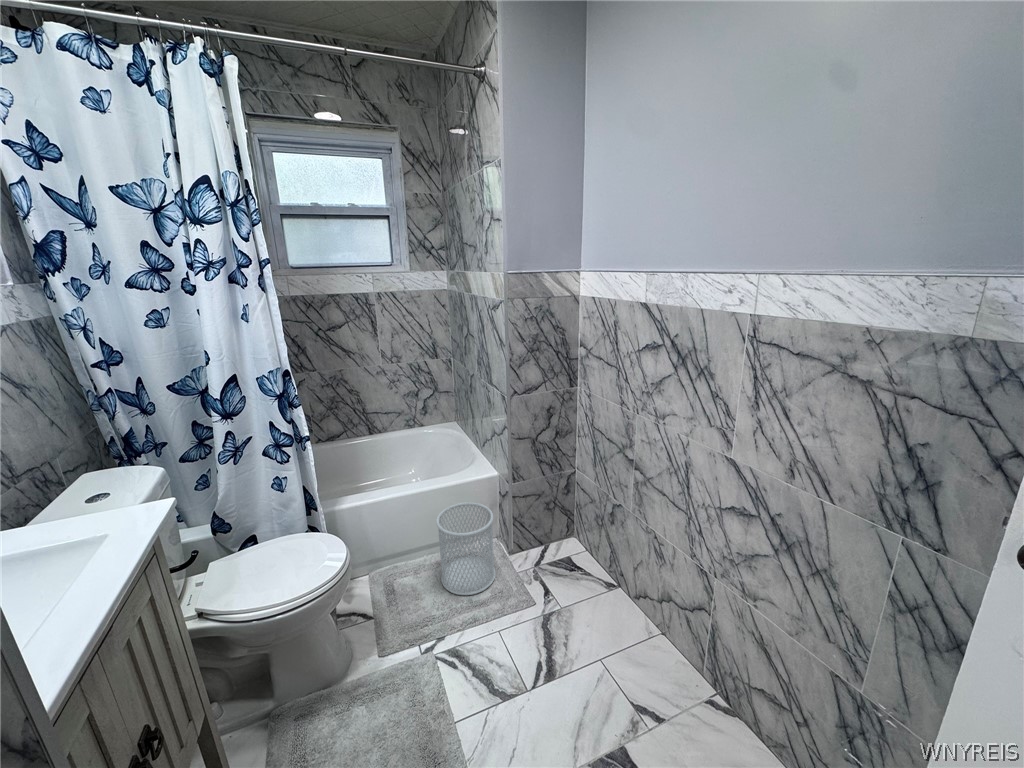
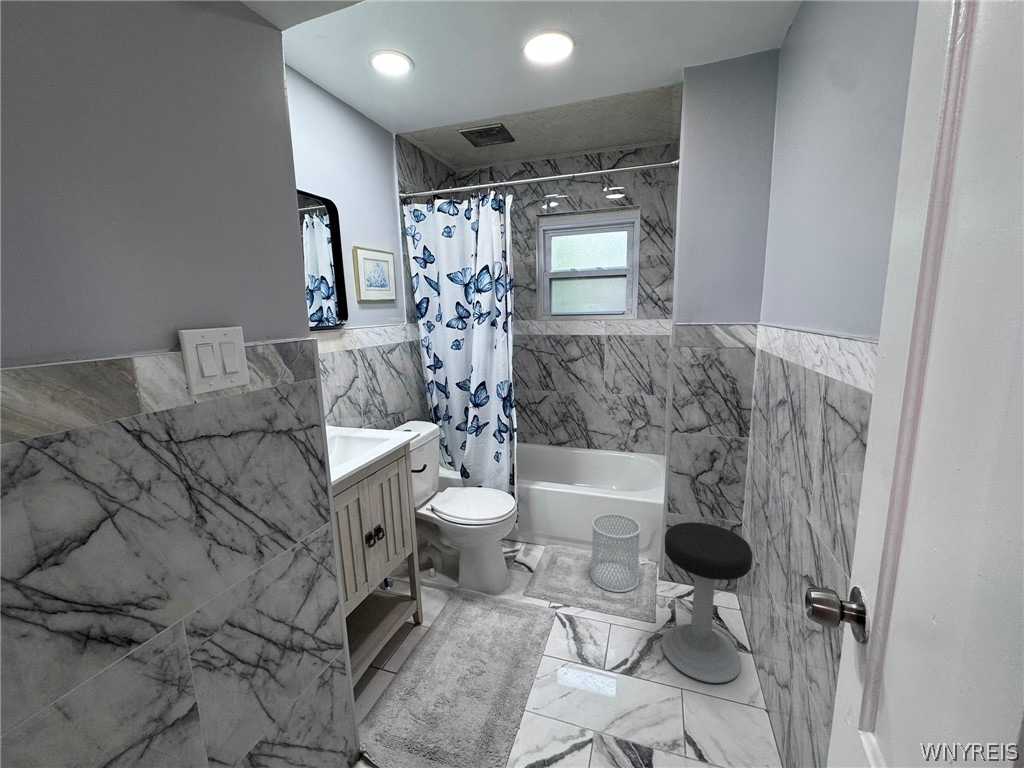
stool: none [550,482,635,641] -> present [661,522,752,683]

